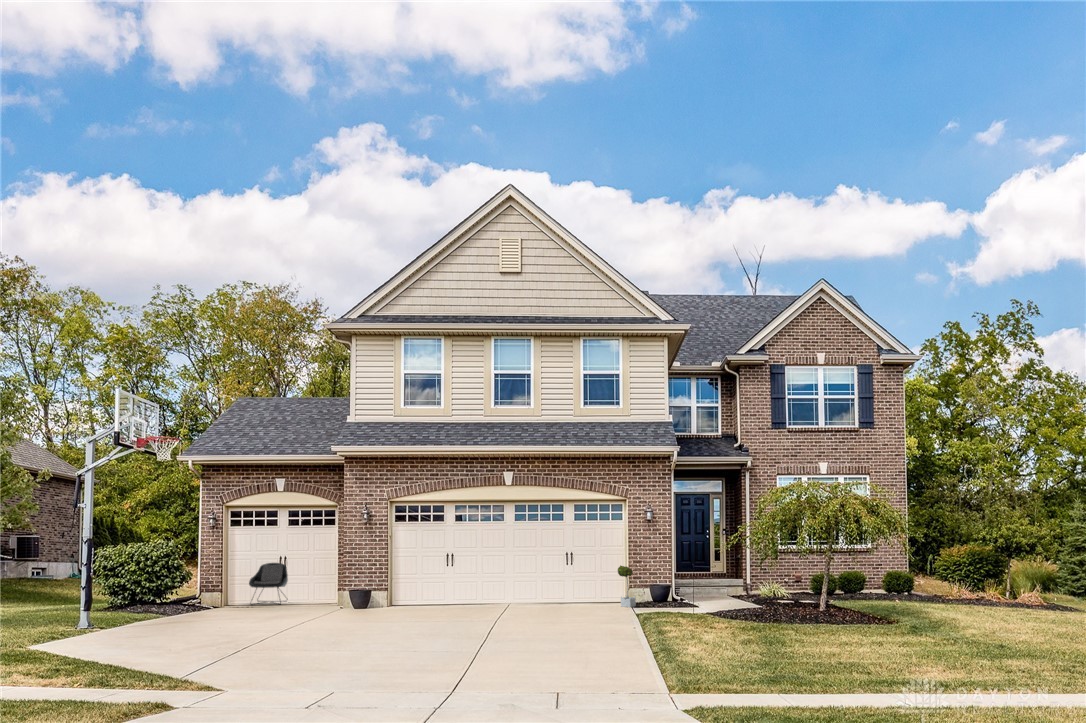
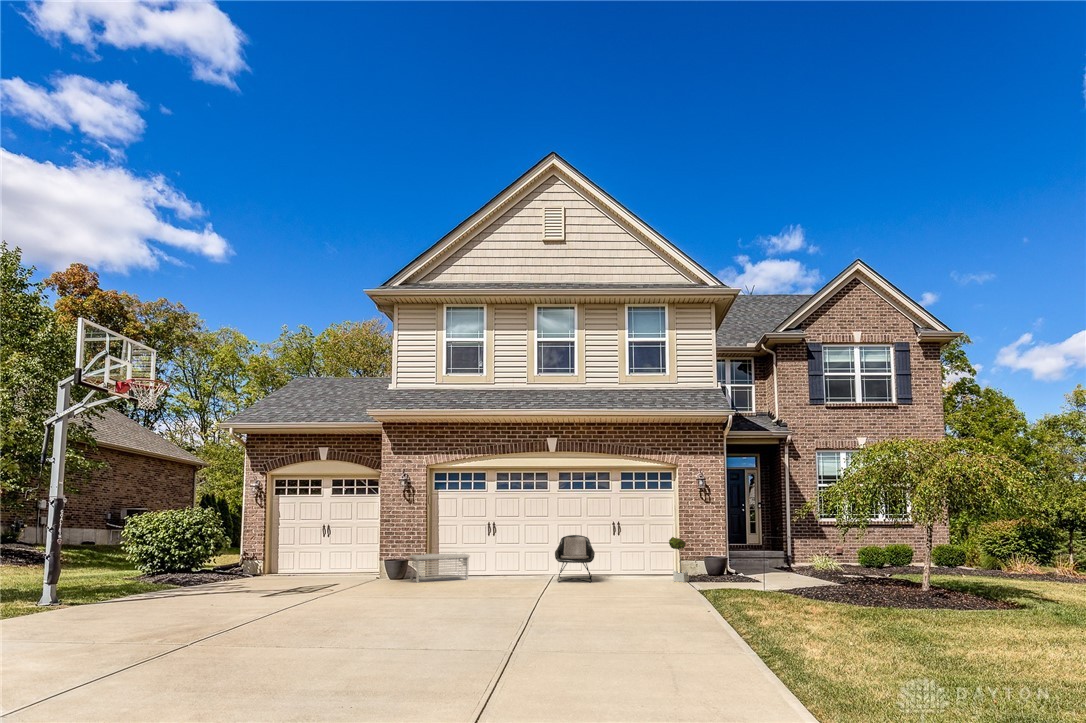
lounge chair: present [249,563,288,605] -> present [555,535,595,583]
storage bench: none [371,582,429,610] -> present [409,553,470,583]

